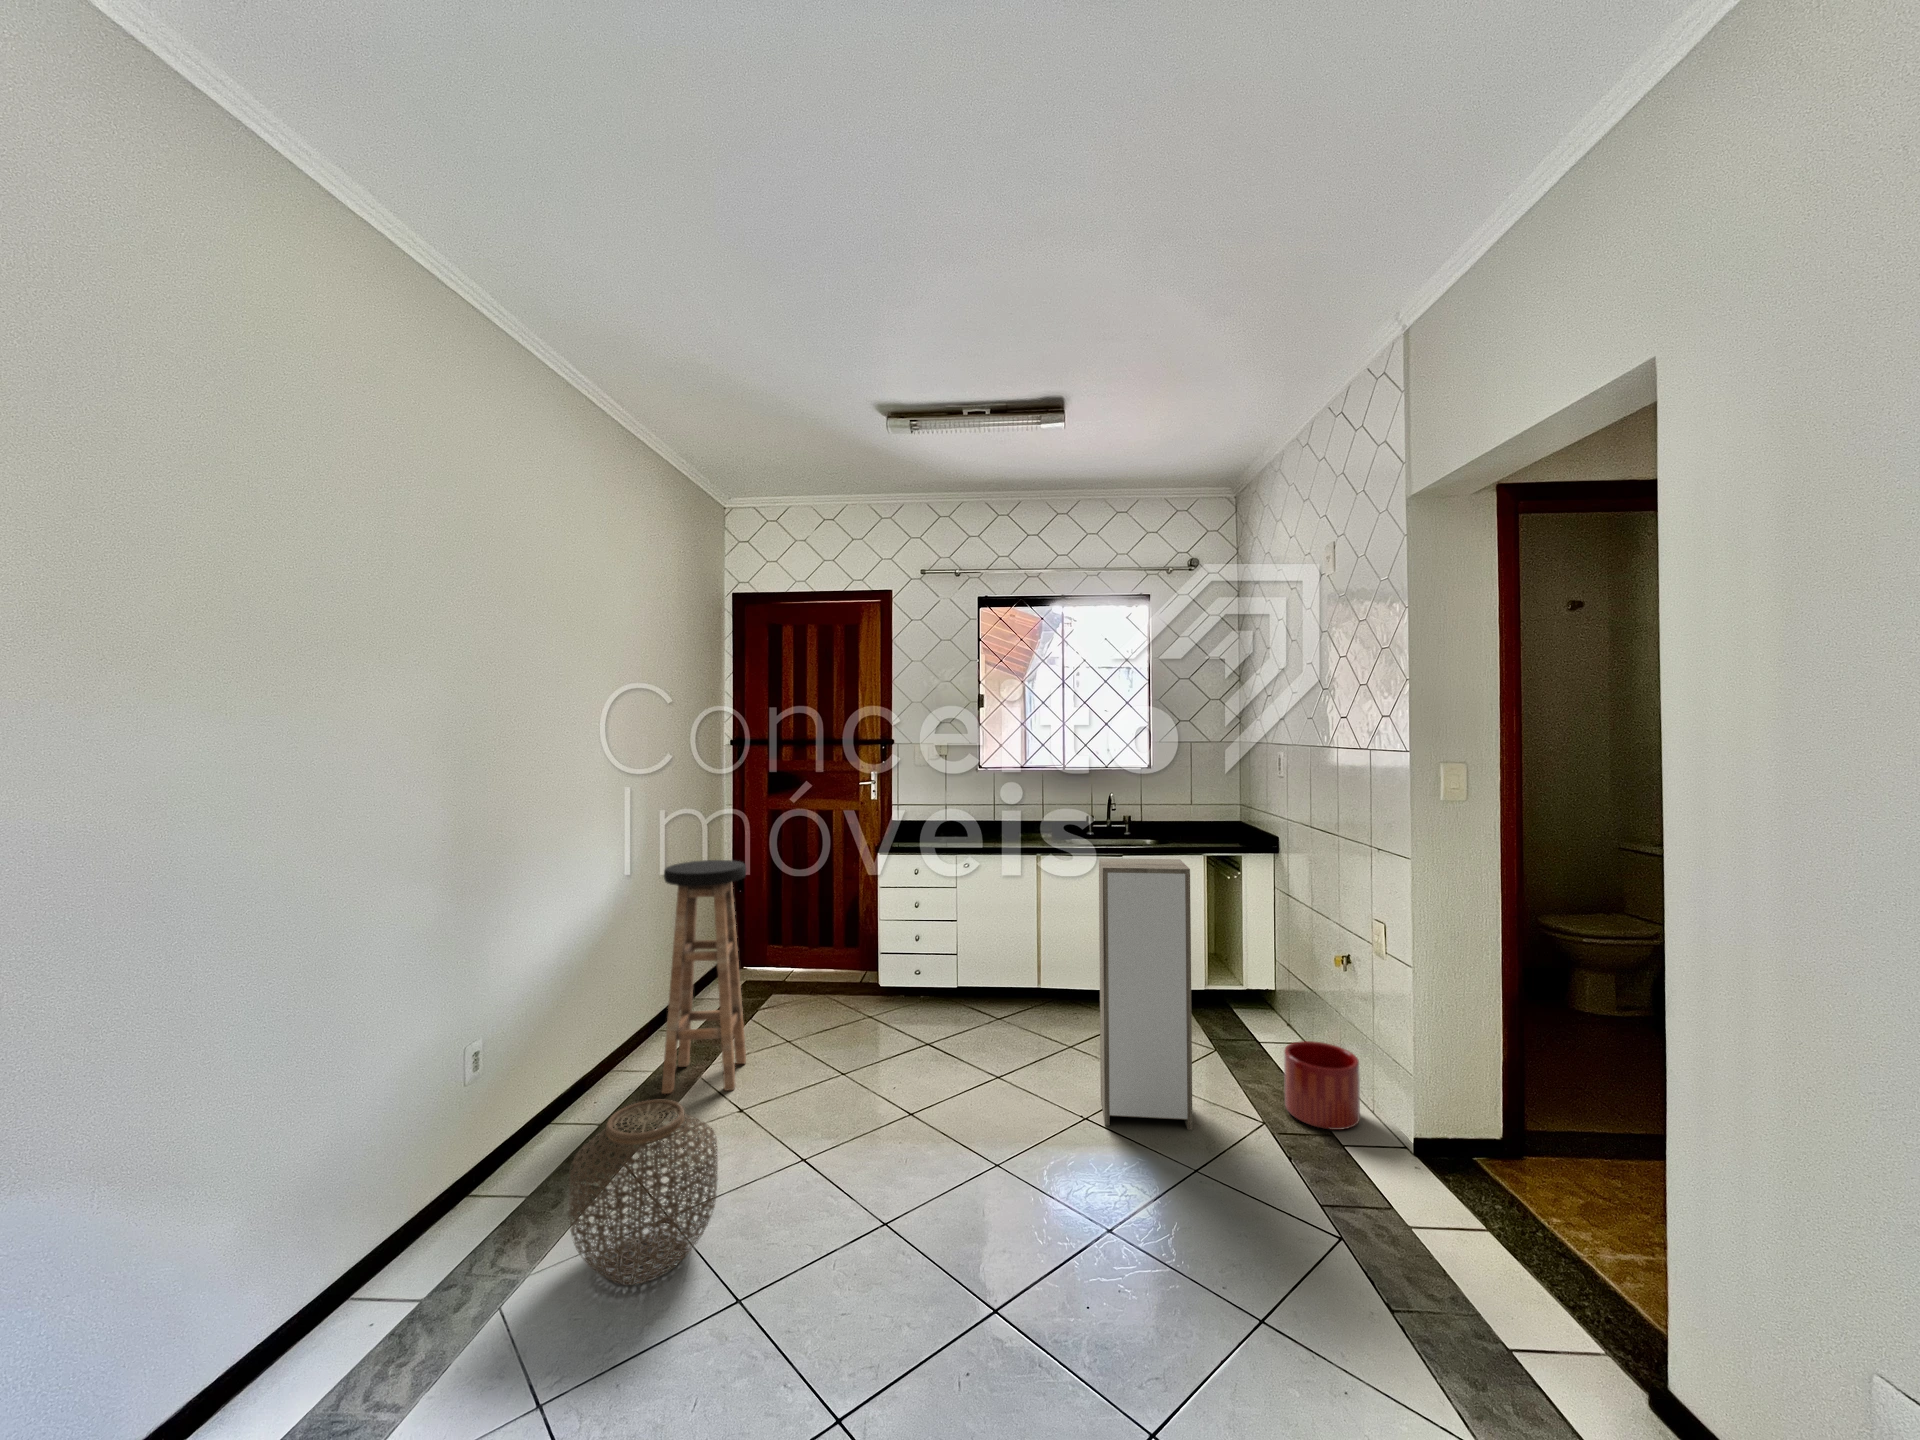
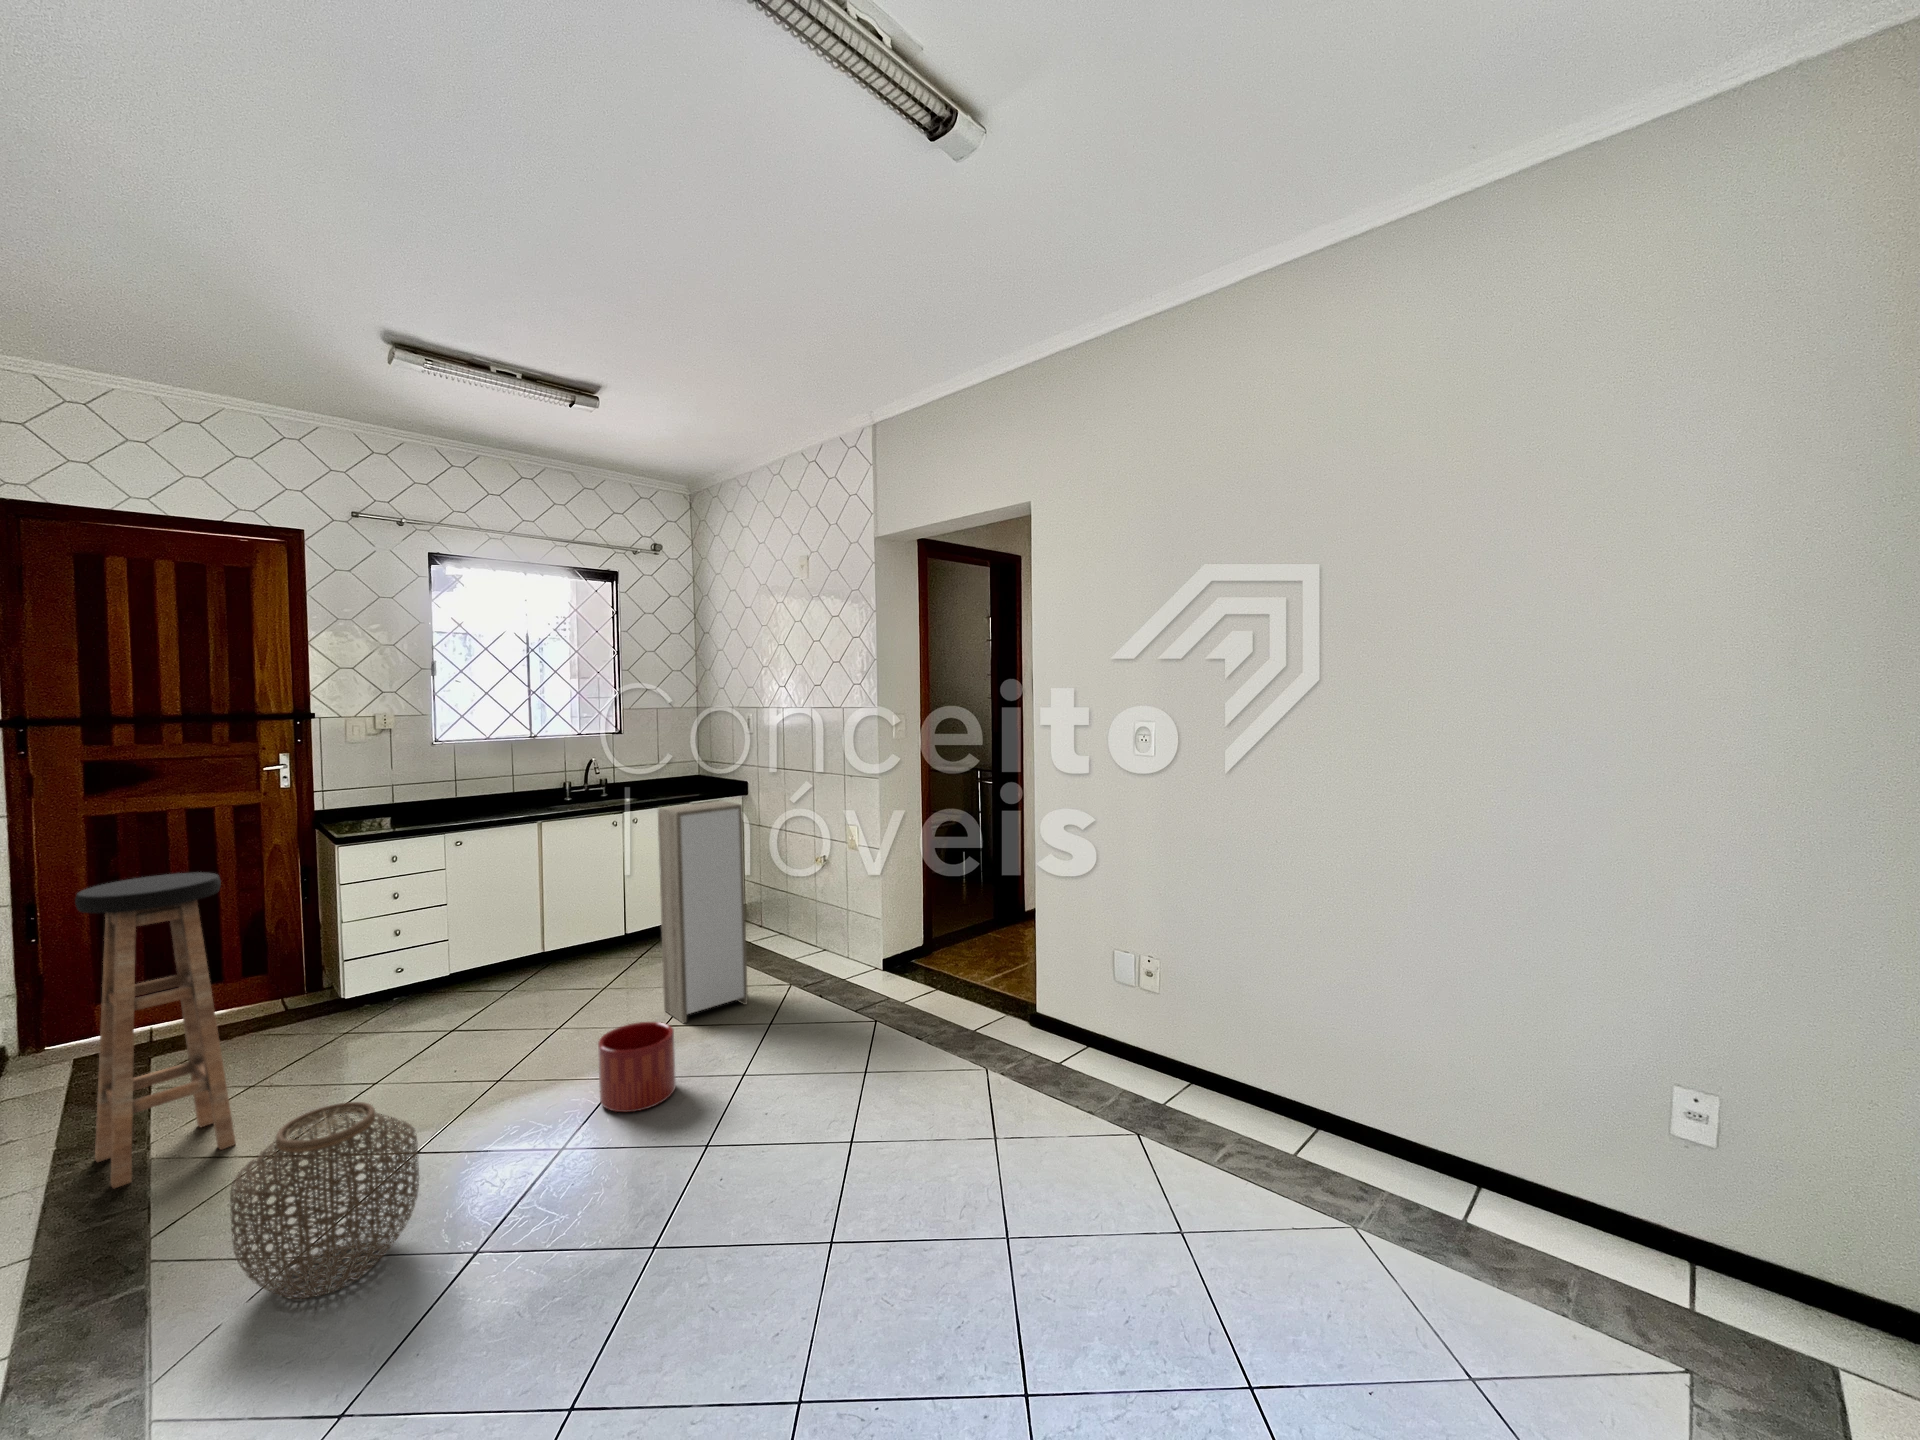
planter: present [1284,1041,1360,1130] -> present [598,1022,676,1112]

